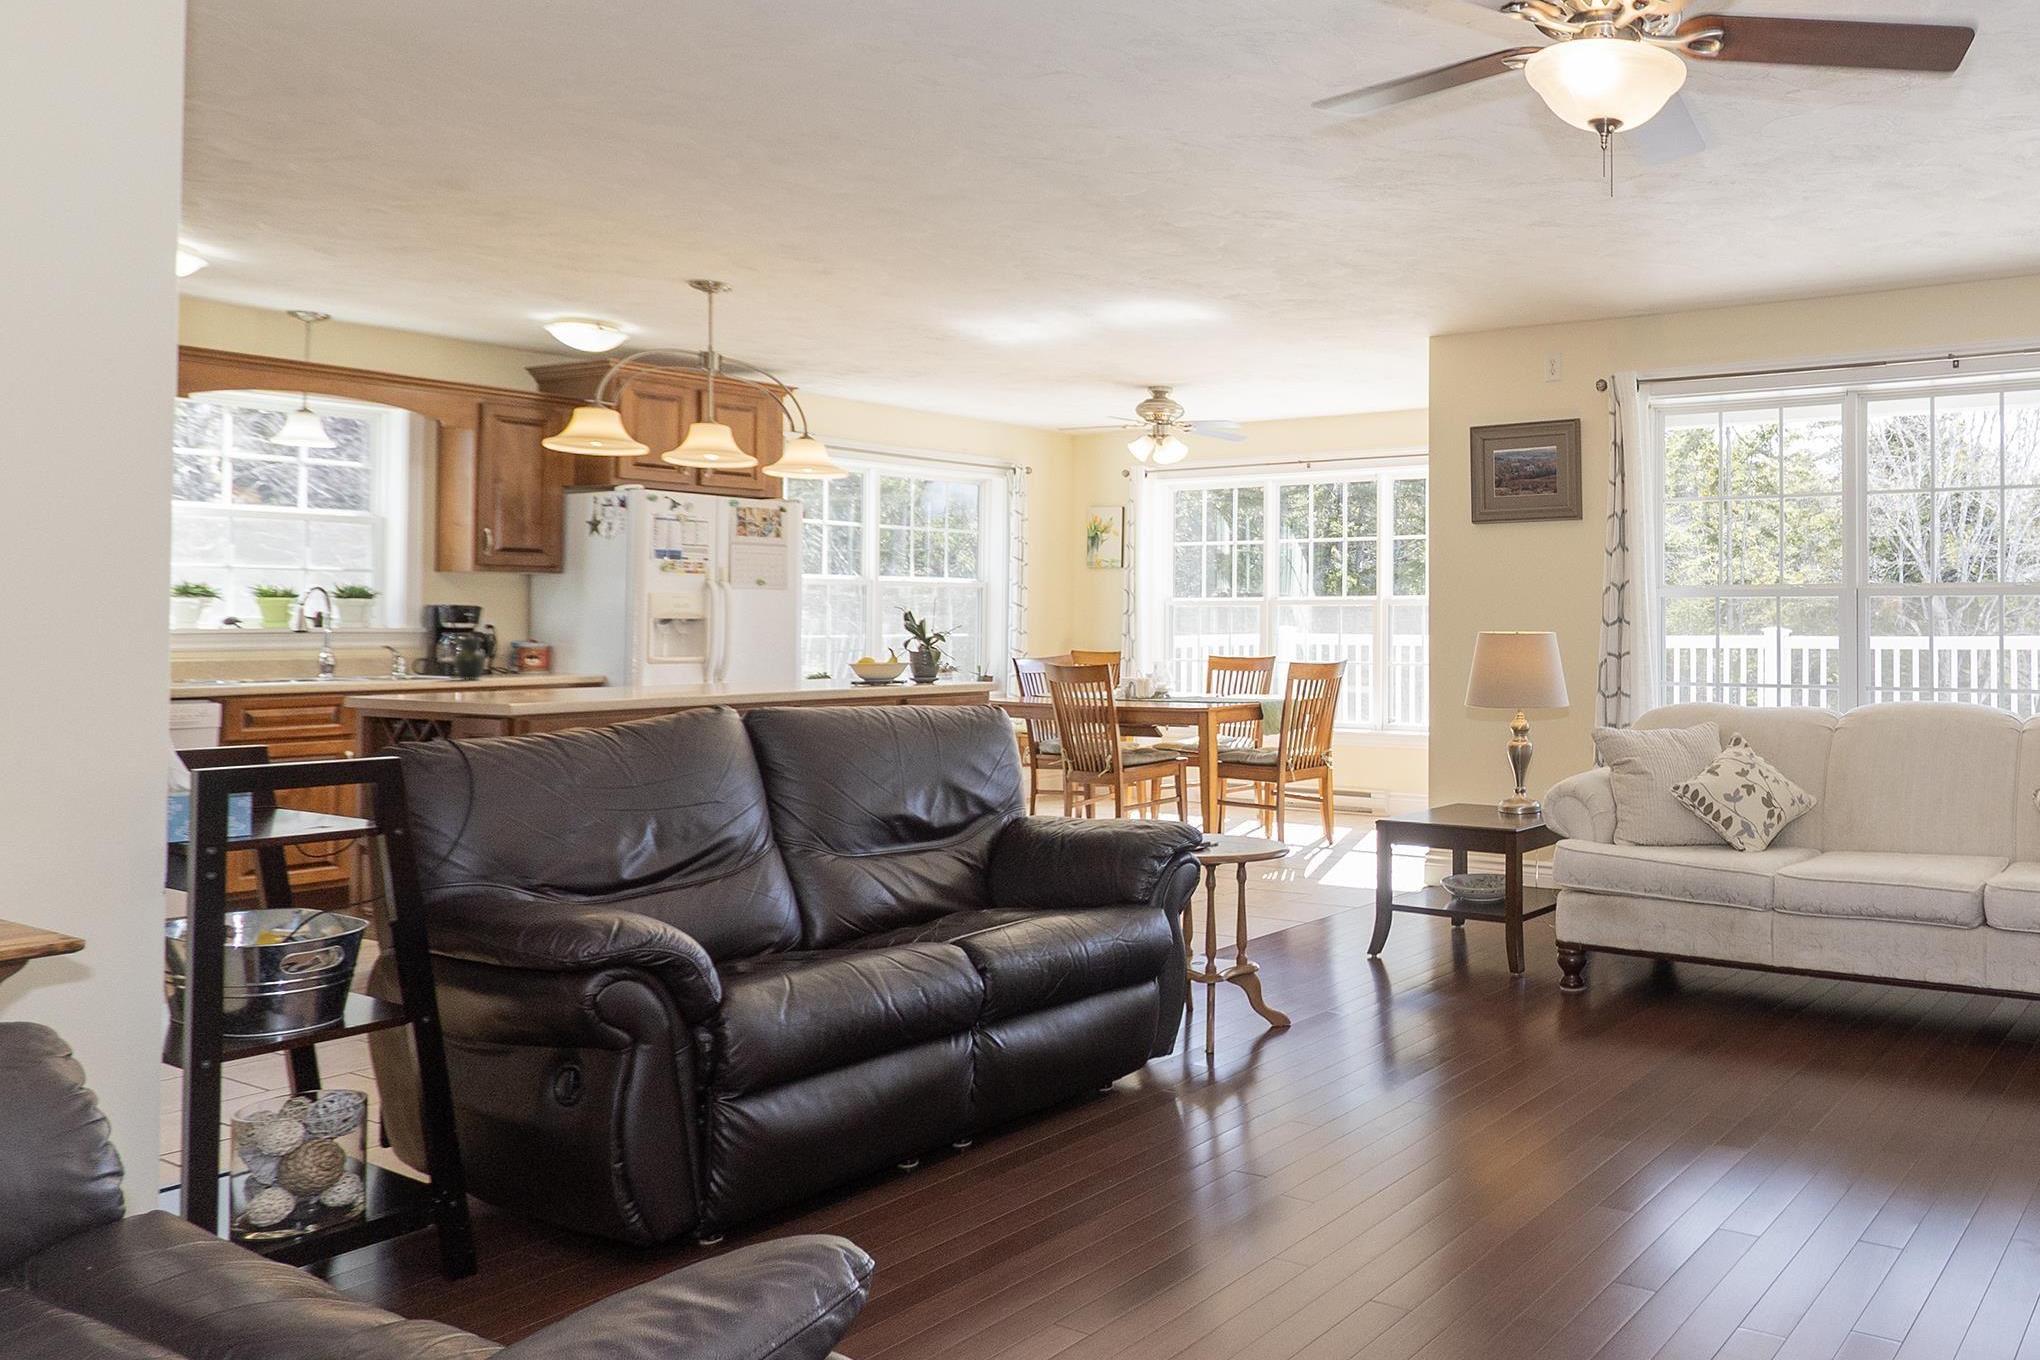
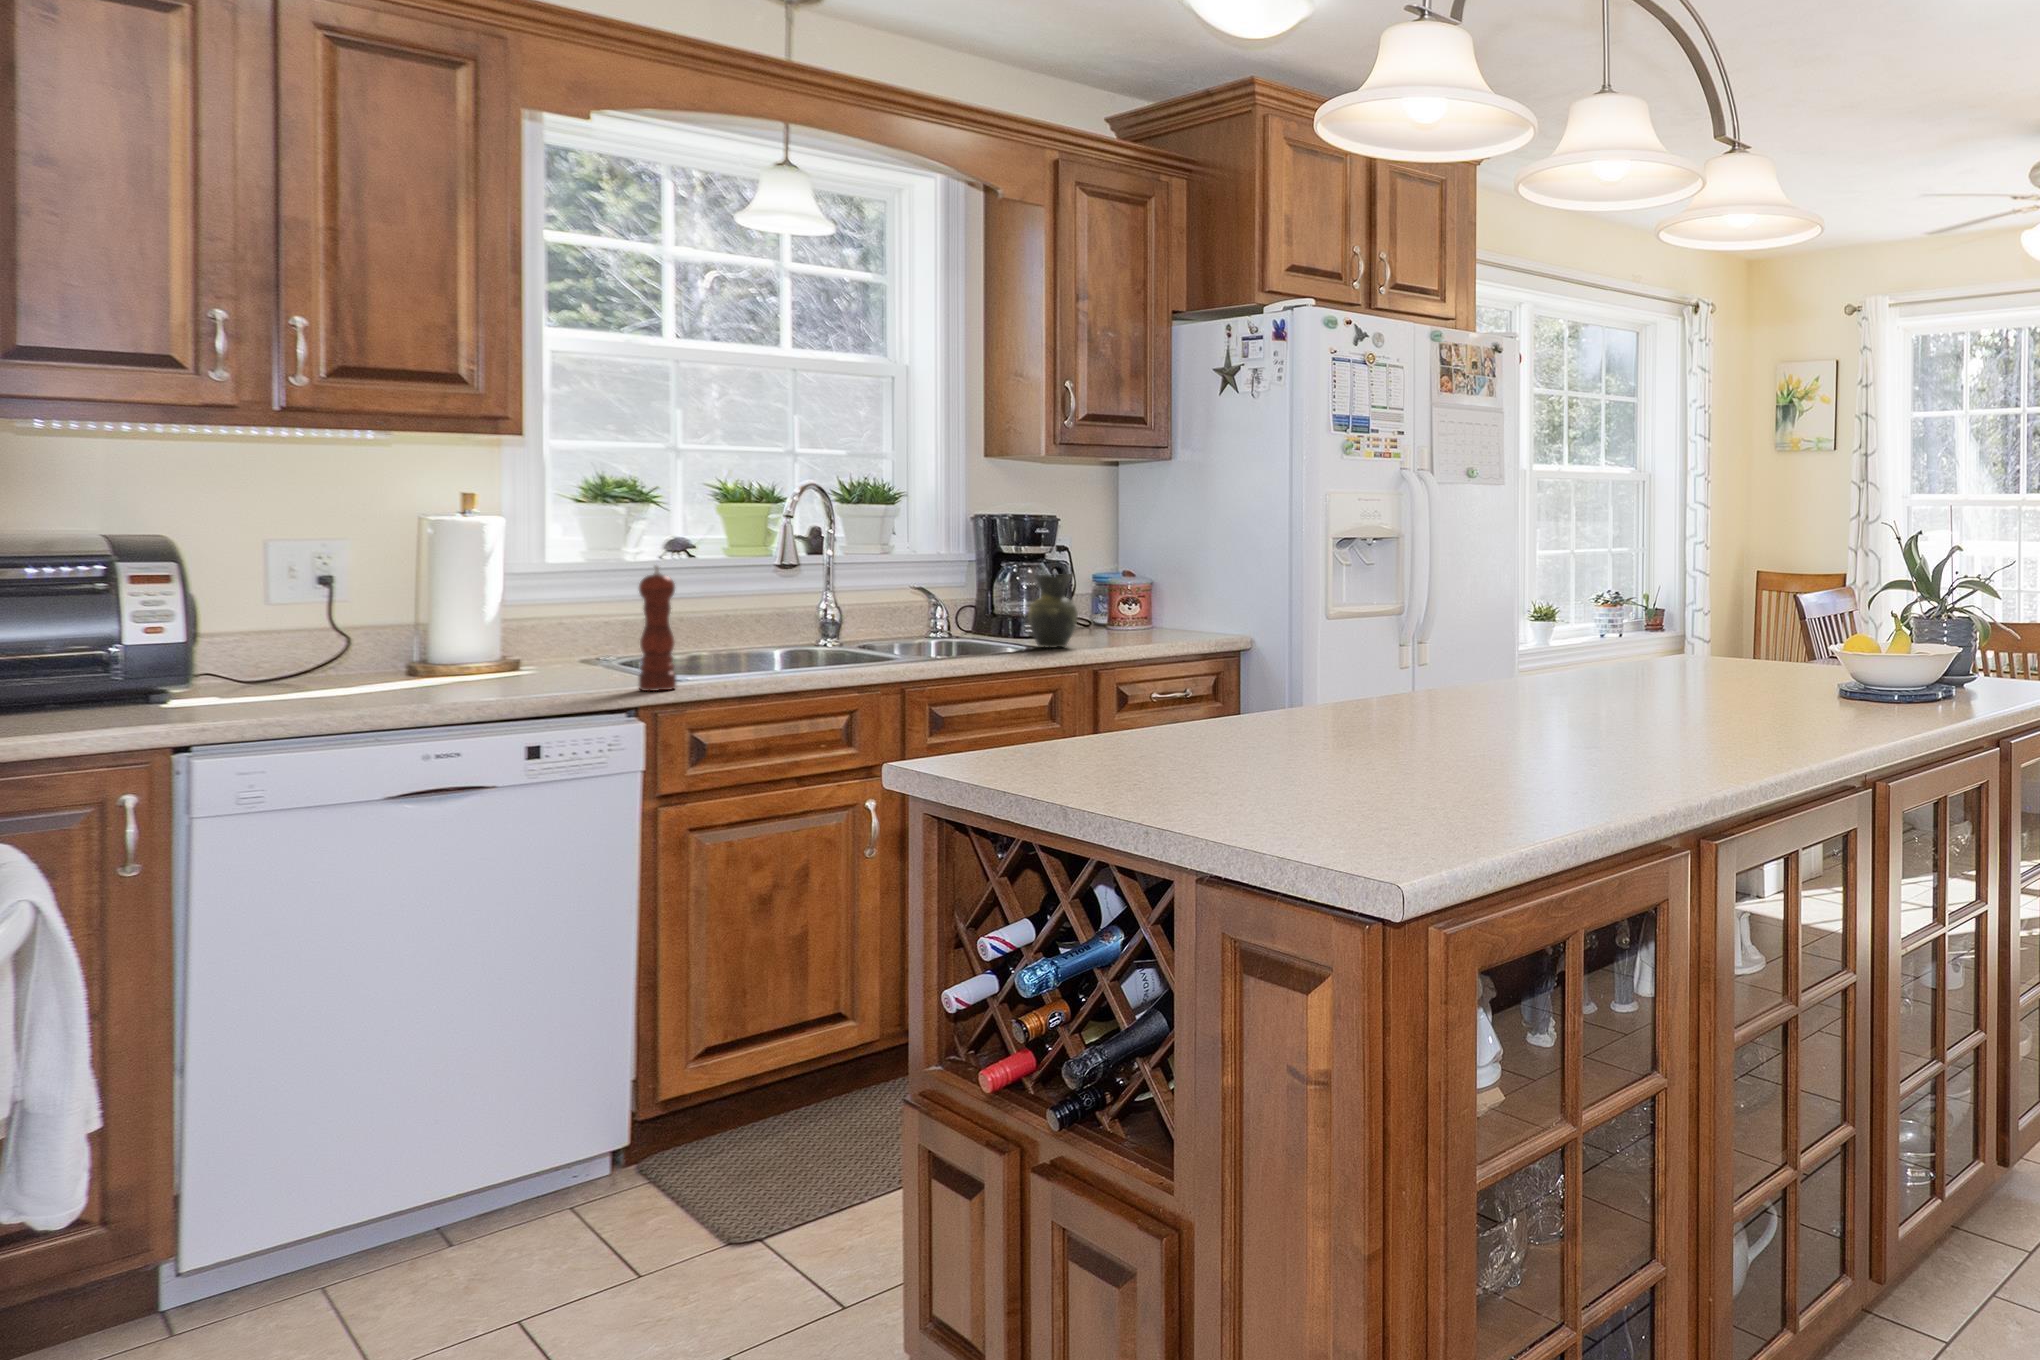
pepper mill: none [214,627,235,688] -> present [638,566,677,691]

